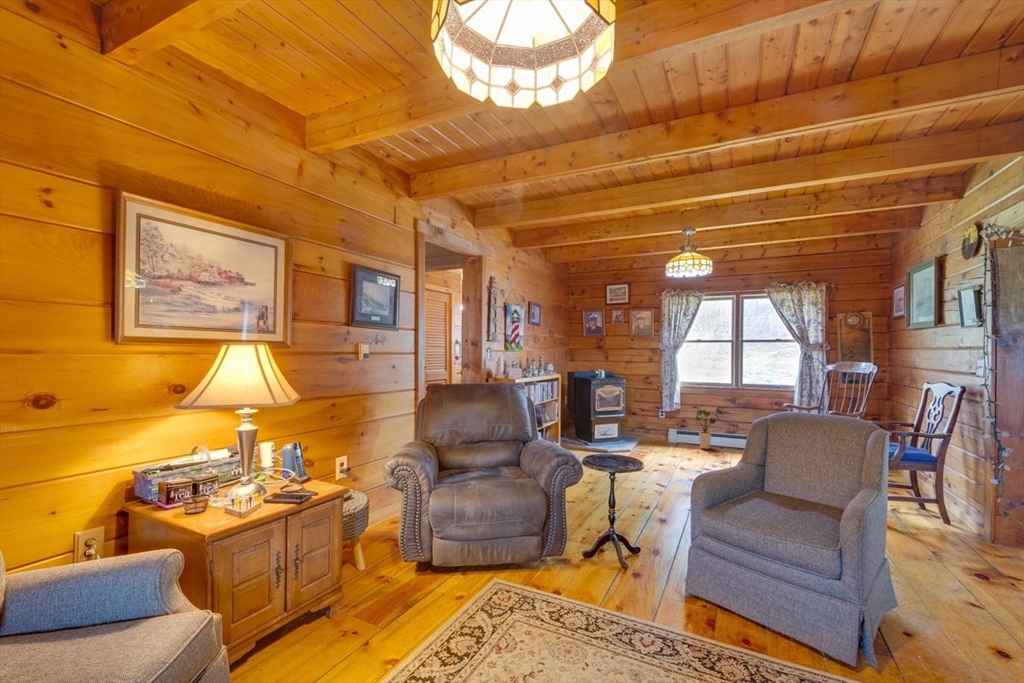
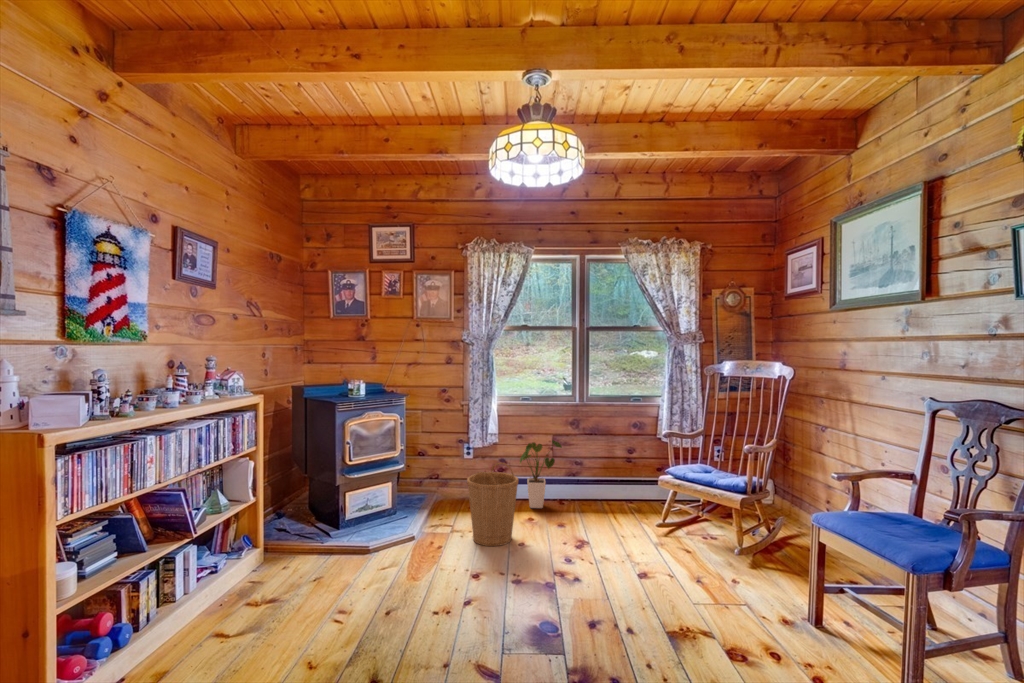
basket: none [660,416,690,459] -> present [467,463,519,546]

